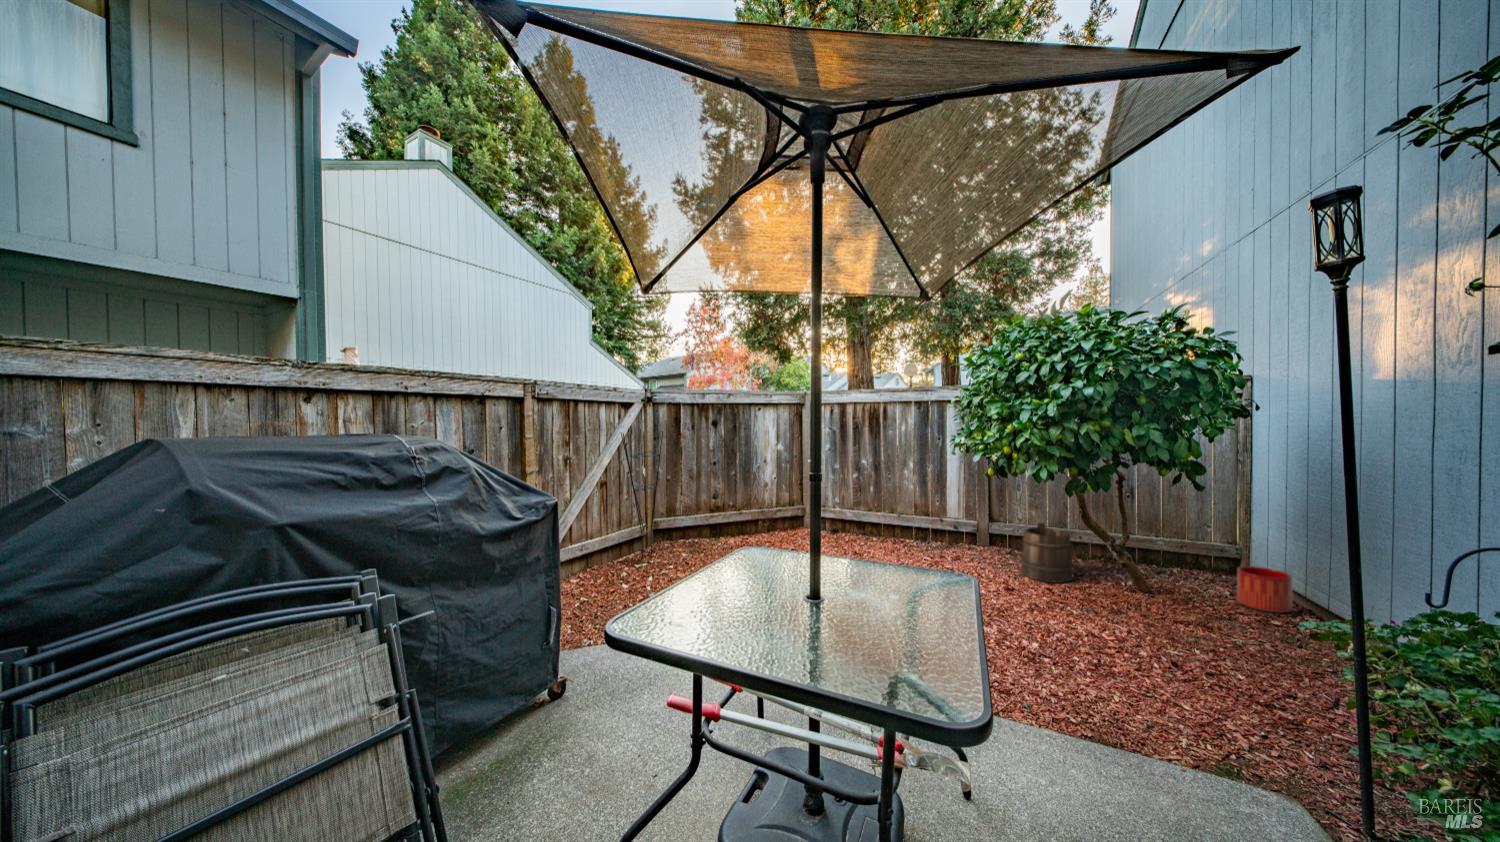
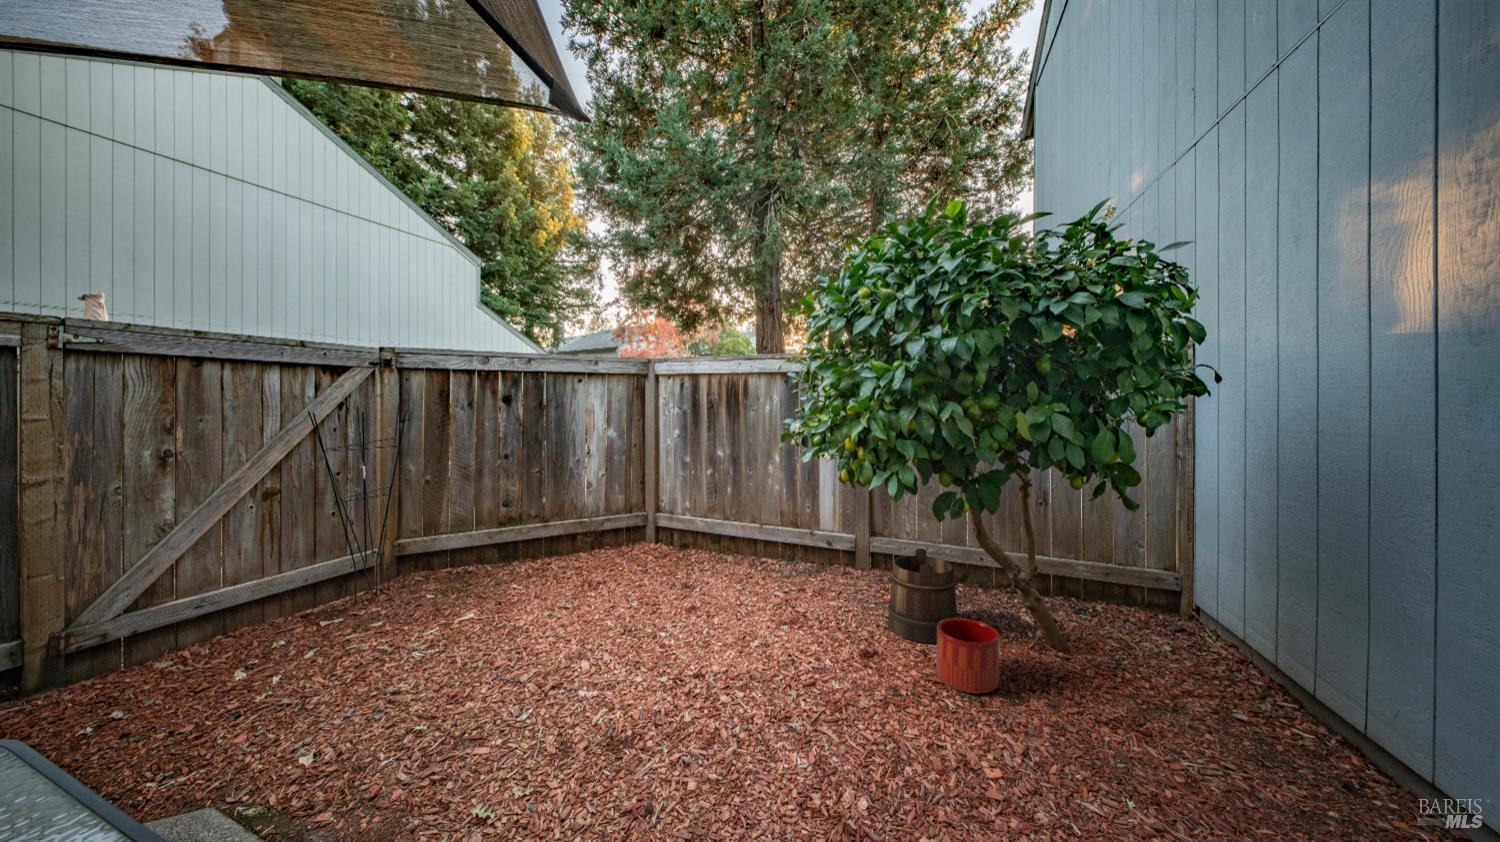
planter: present [1237,566,1292,613] -> present [936,618,1000,694]

